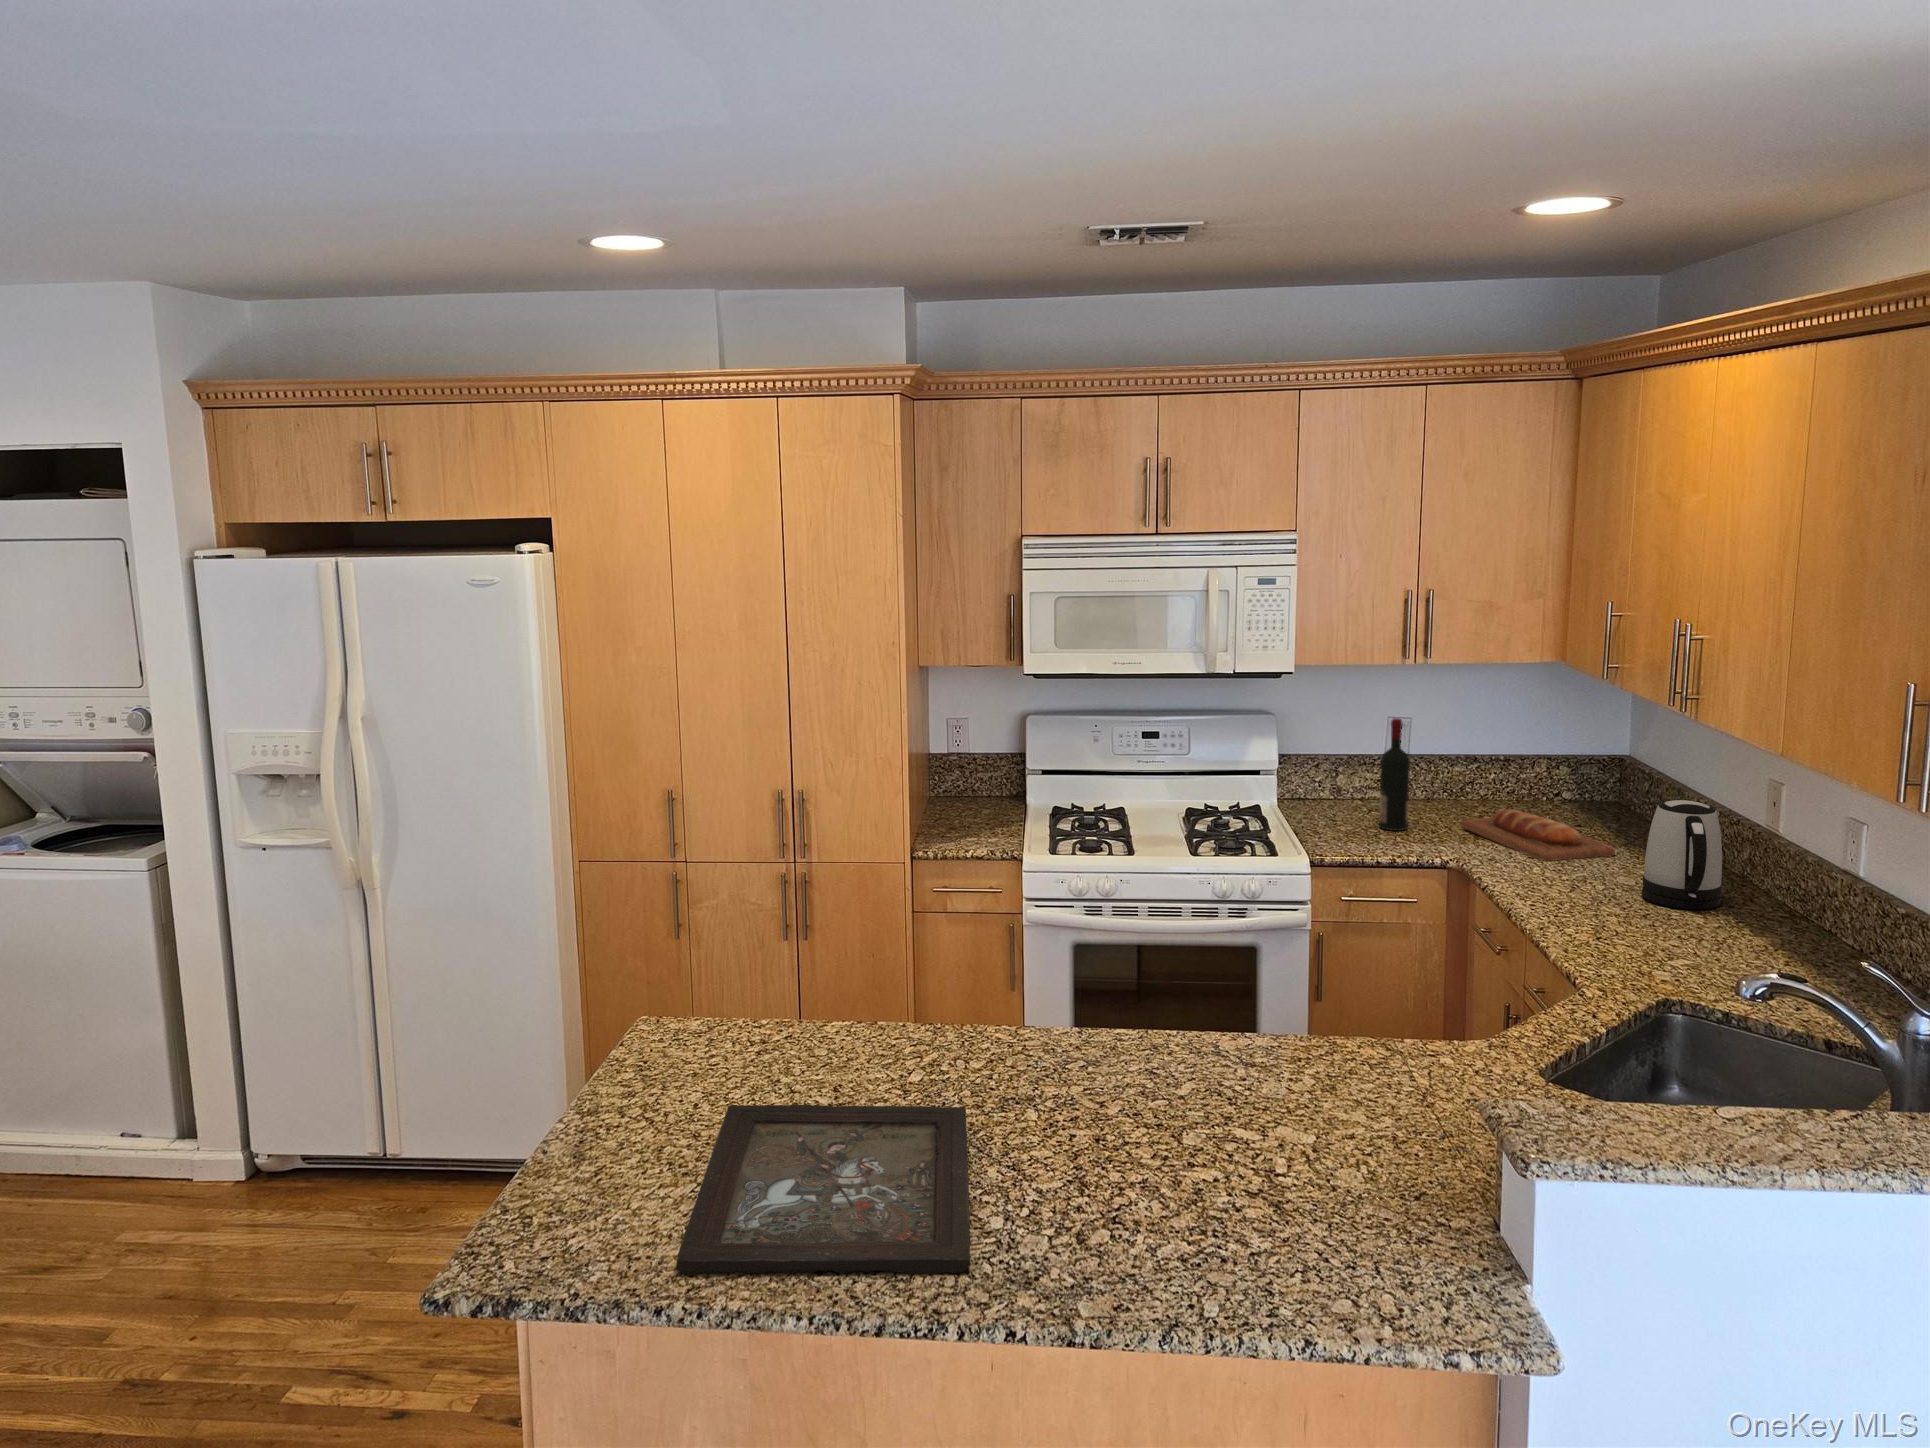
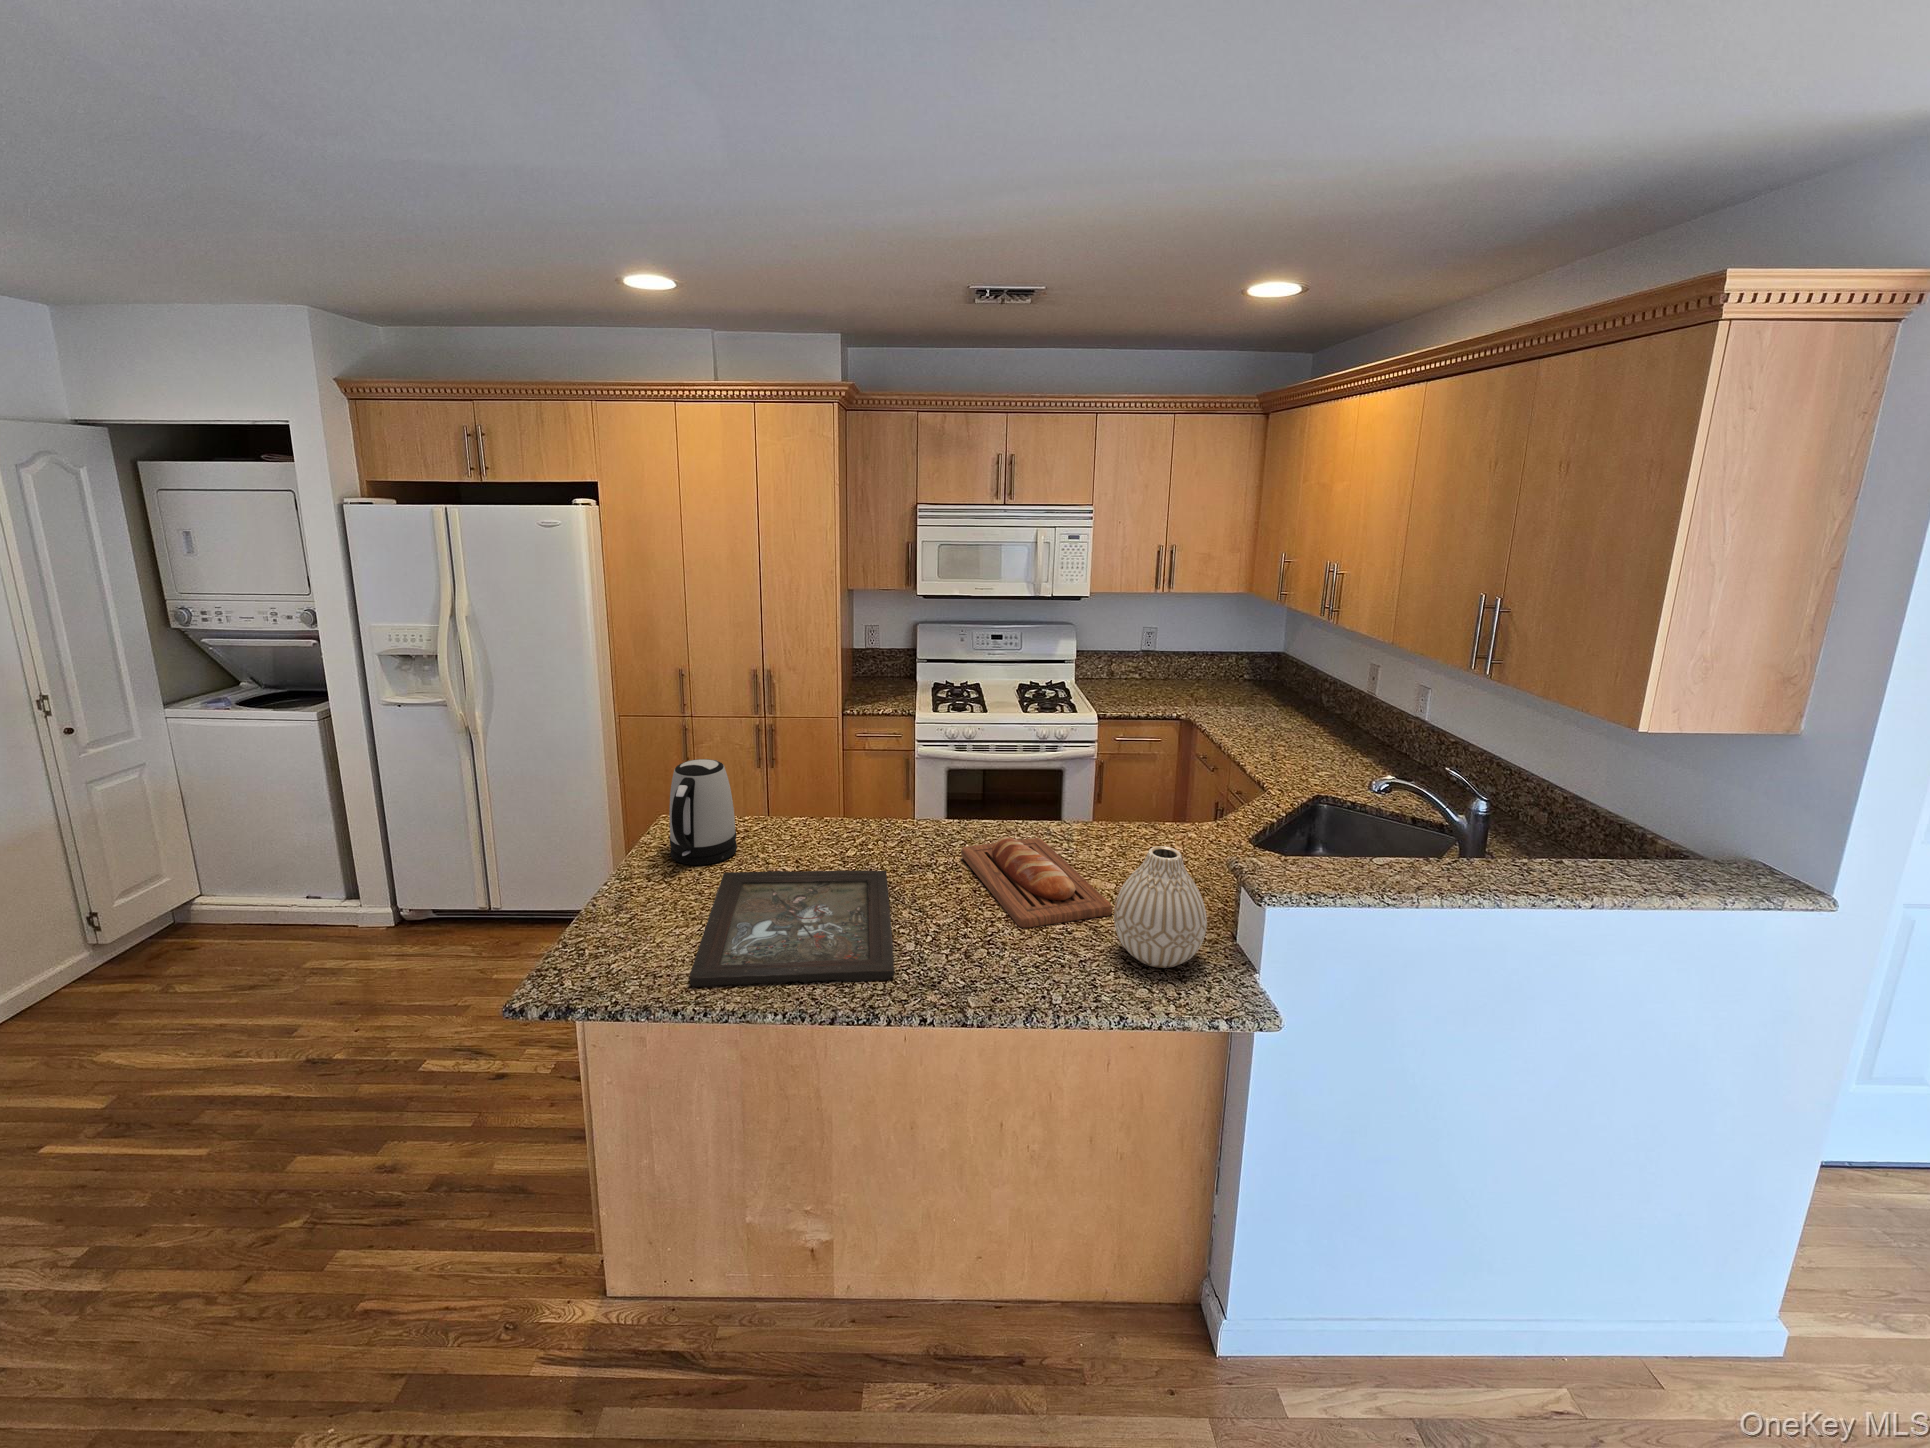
wine bottle: present [1379,718,1410,831] -> none [1138,627,1158,697]
kettle: present [1642,800,1722,909] -> present [669,759,737,865]
bread loaf: present [1462,809,1615,861] -> present [961,837,1113,928]
vase: none [1303,1081,1446,1269] -> present [1114,846,1207,968]

